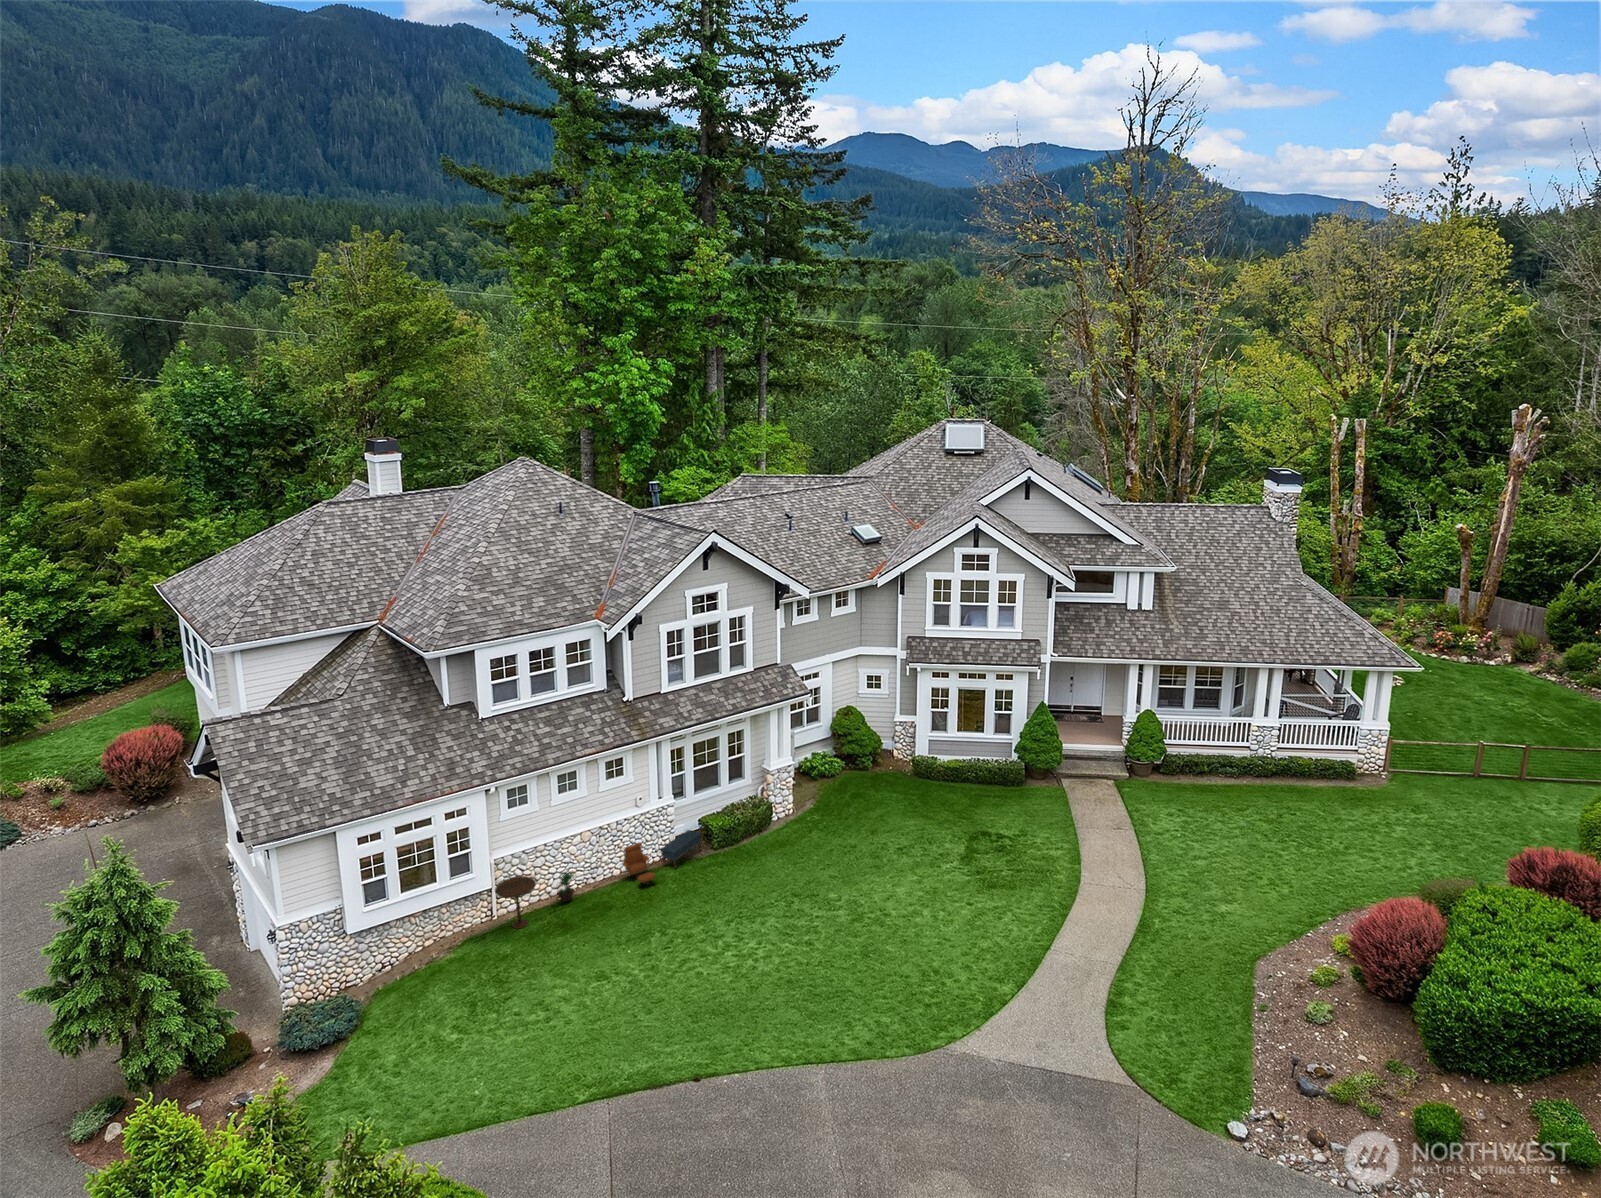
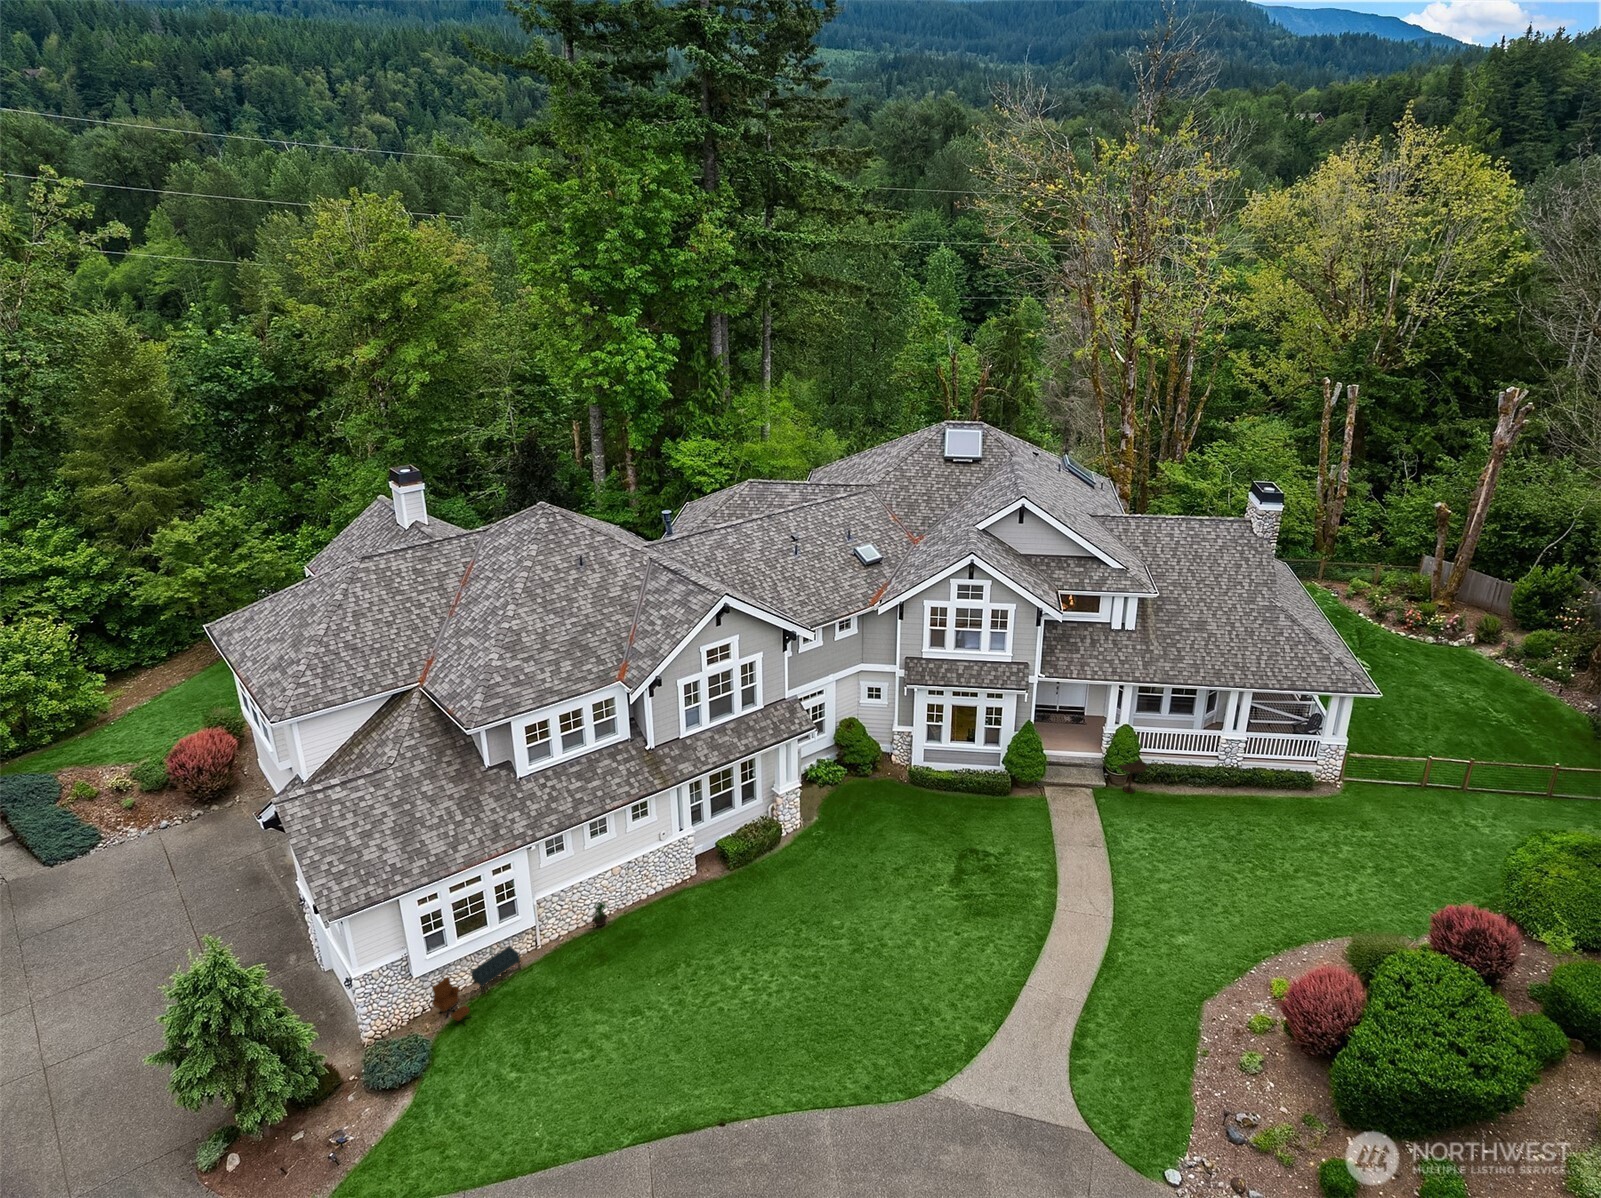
bench: present [661,830,701,869] -> present [471,946,521,993]
lounge chair: present [622,843,655,886] -> present [432,977,470,1022]
pedestal table: present [495,876,536,929] -> present [1119,759,1147,793]

